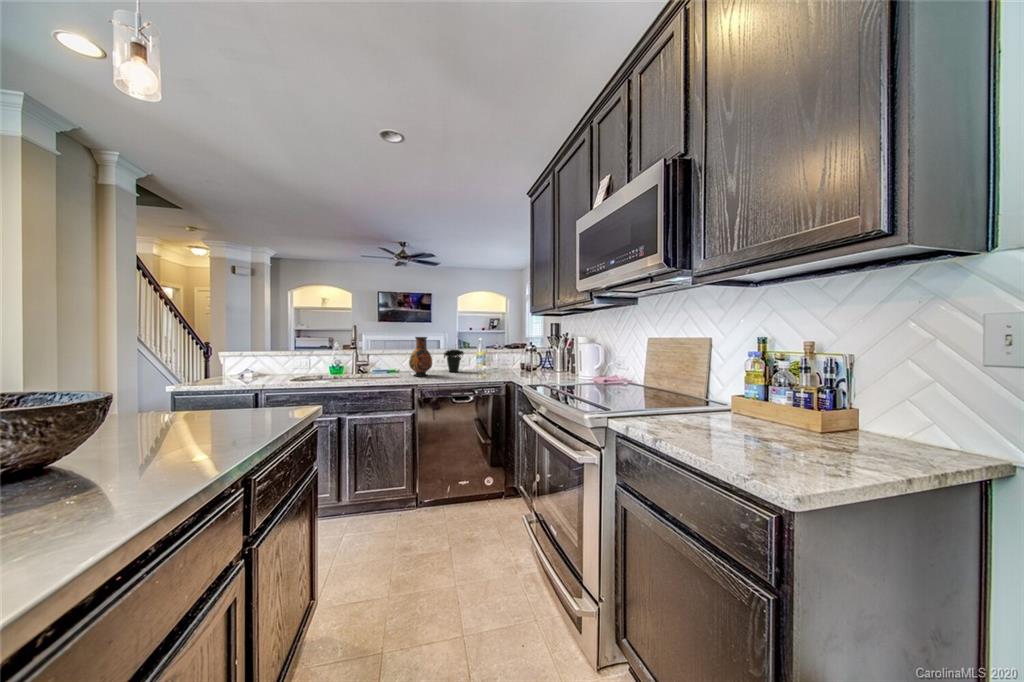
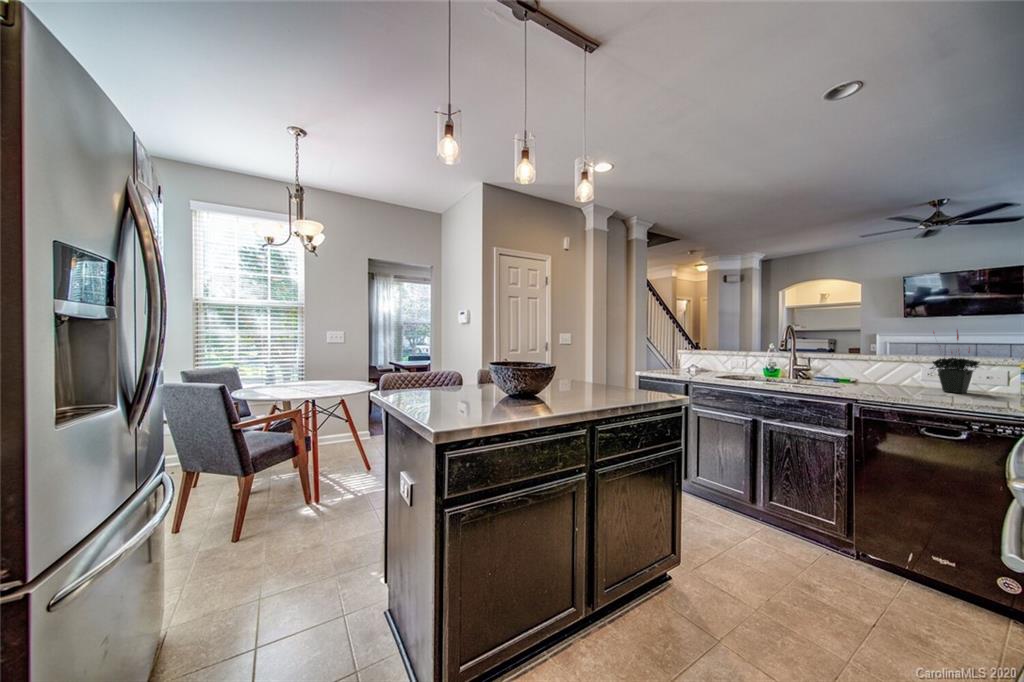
vase: present [409,337,432,376] -> none [857,338,900,391]

